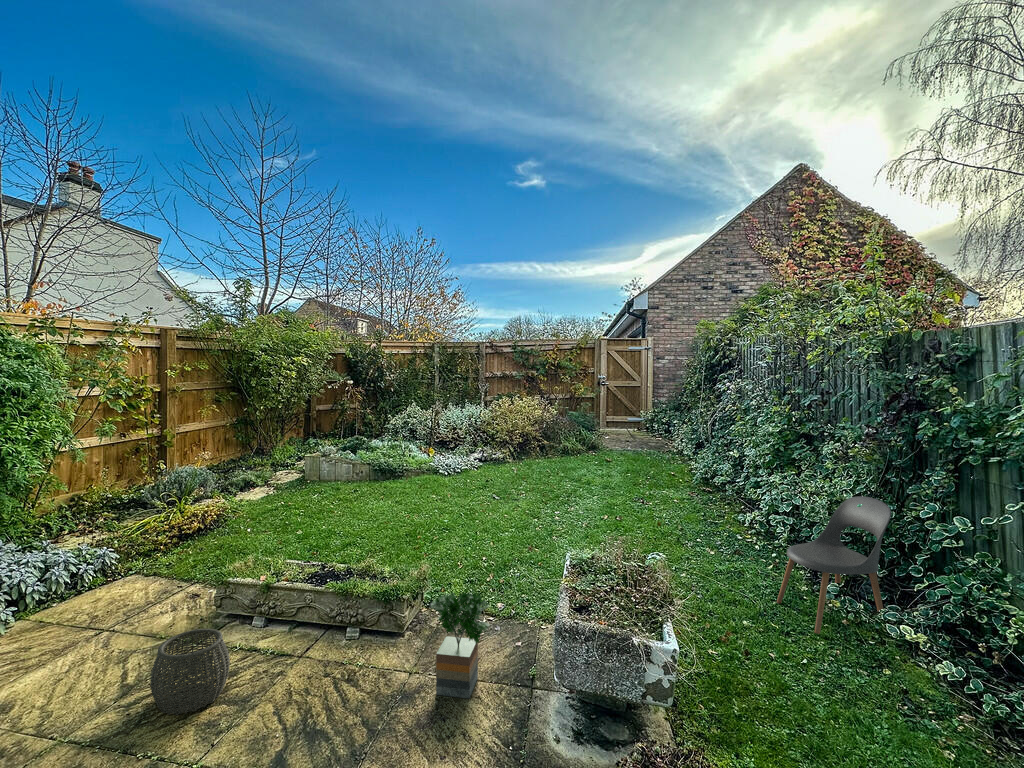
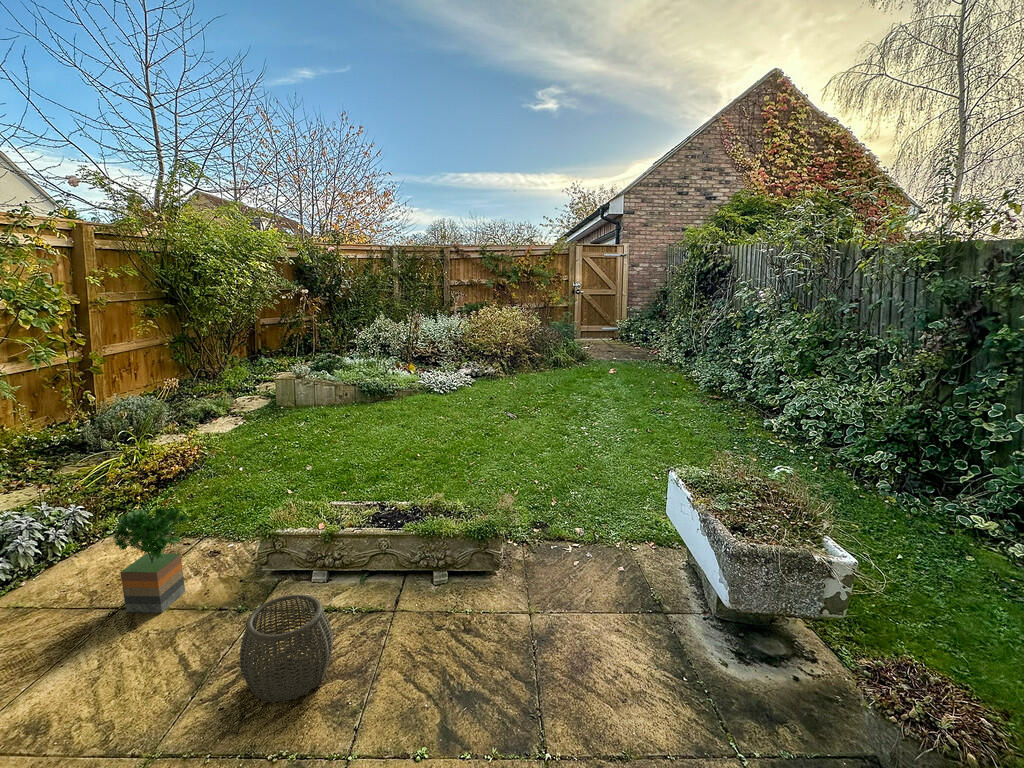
chair: present [777,496,891,634] -> none [857,403,996,540]
potted tree: present [431,592,489,698] -> present [113,508,189,613]

